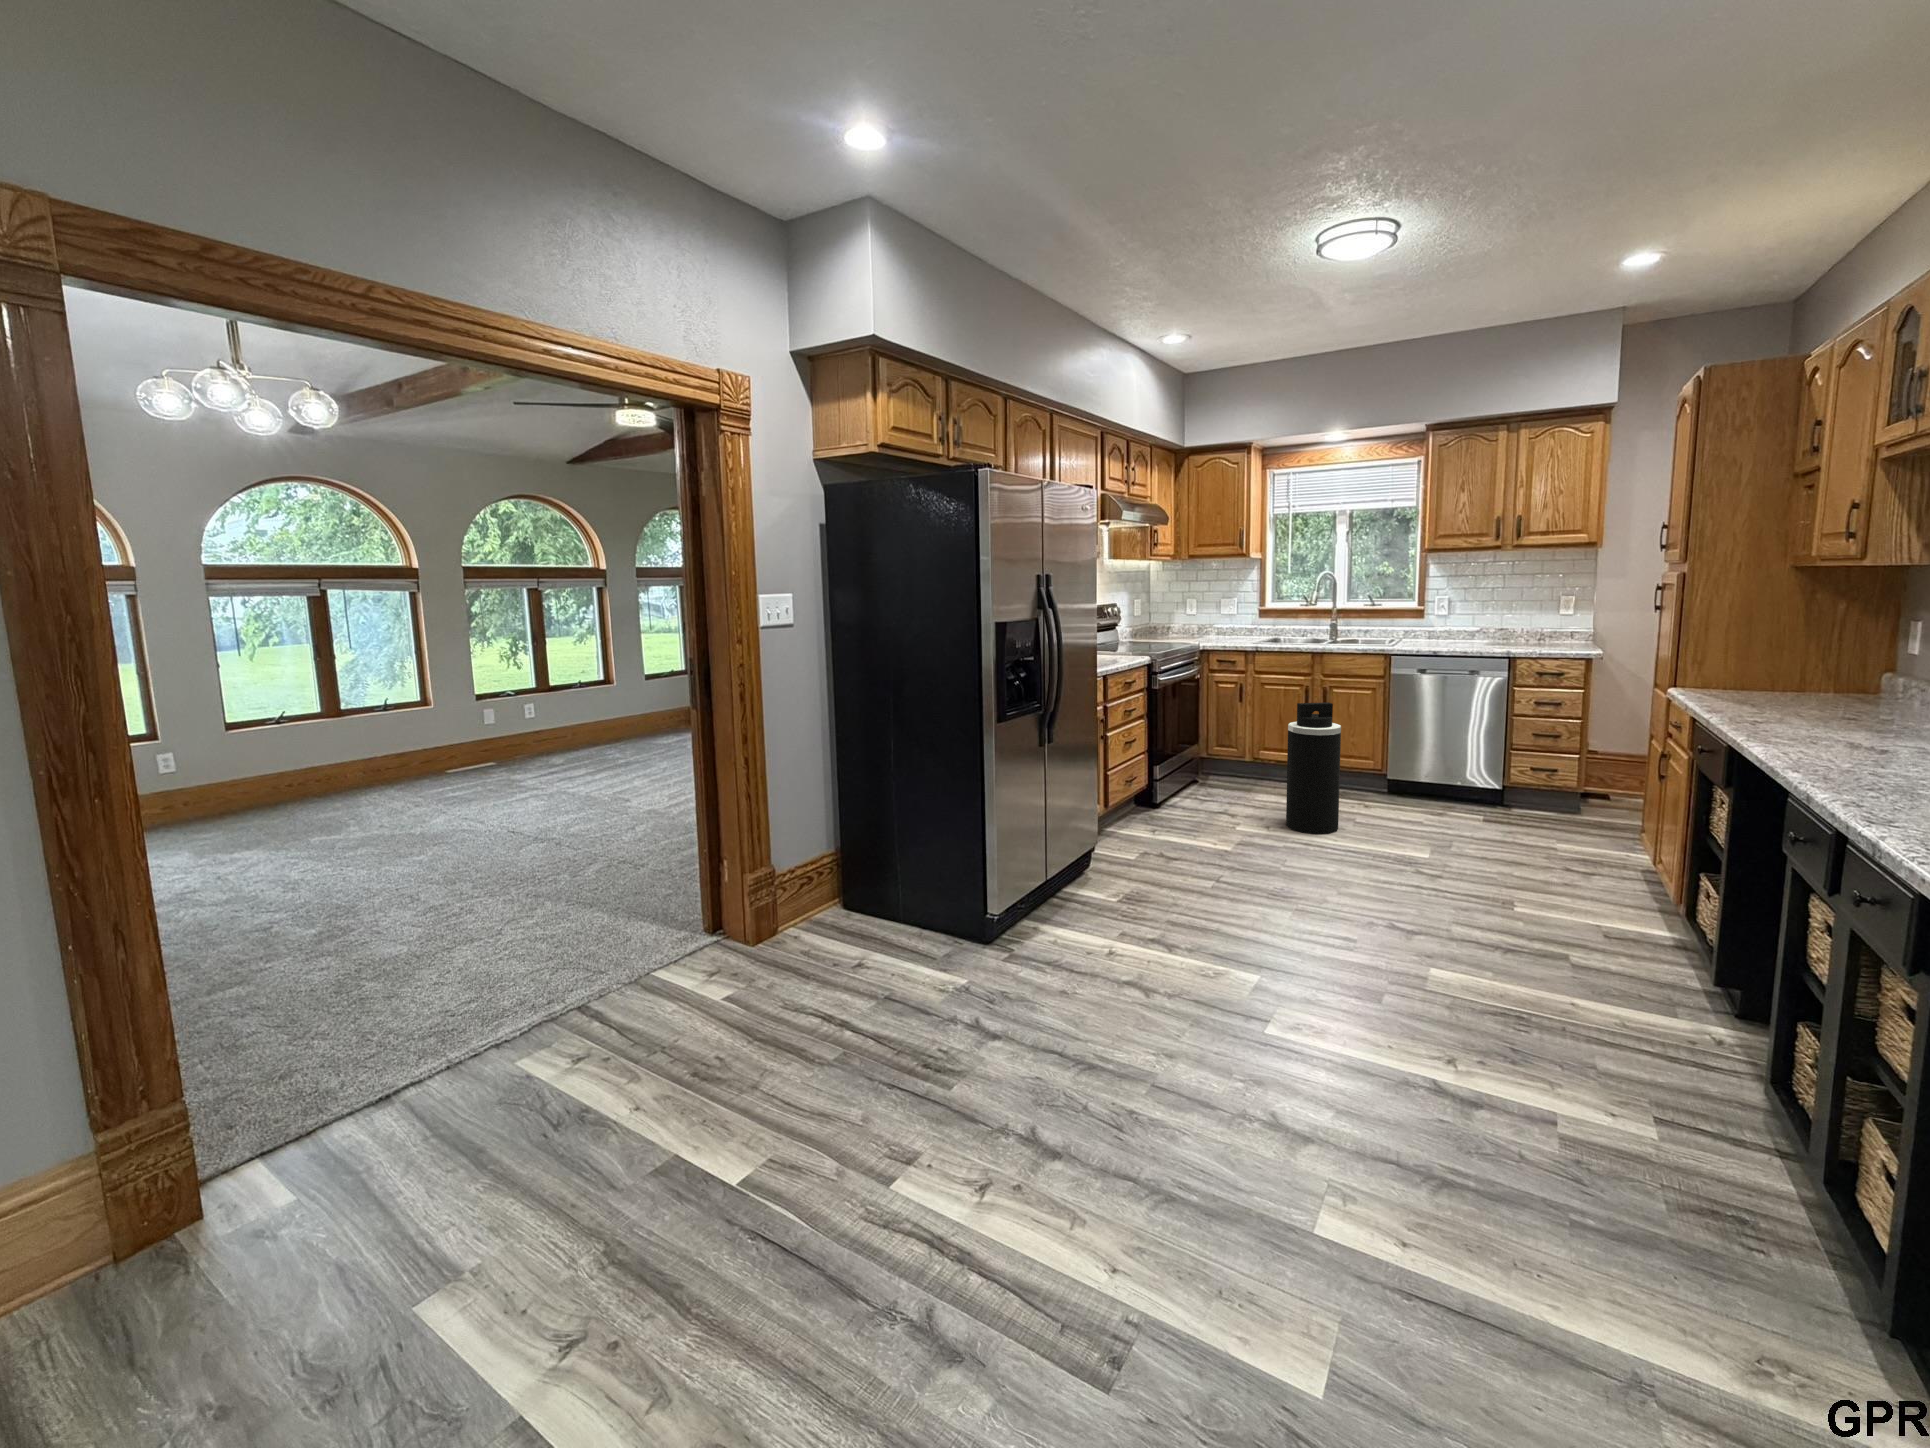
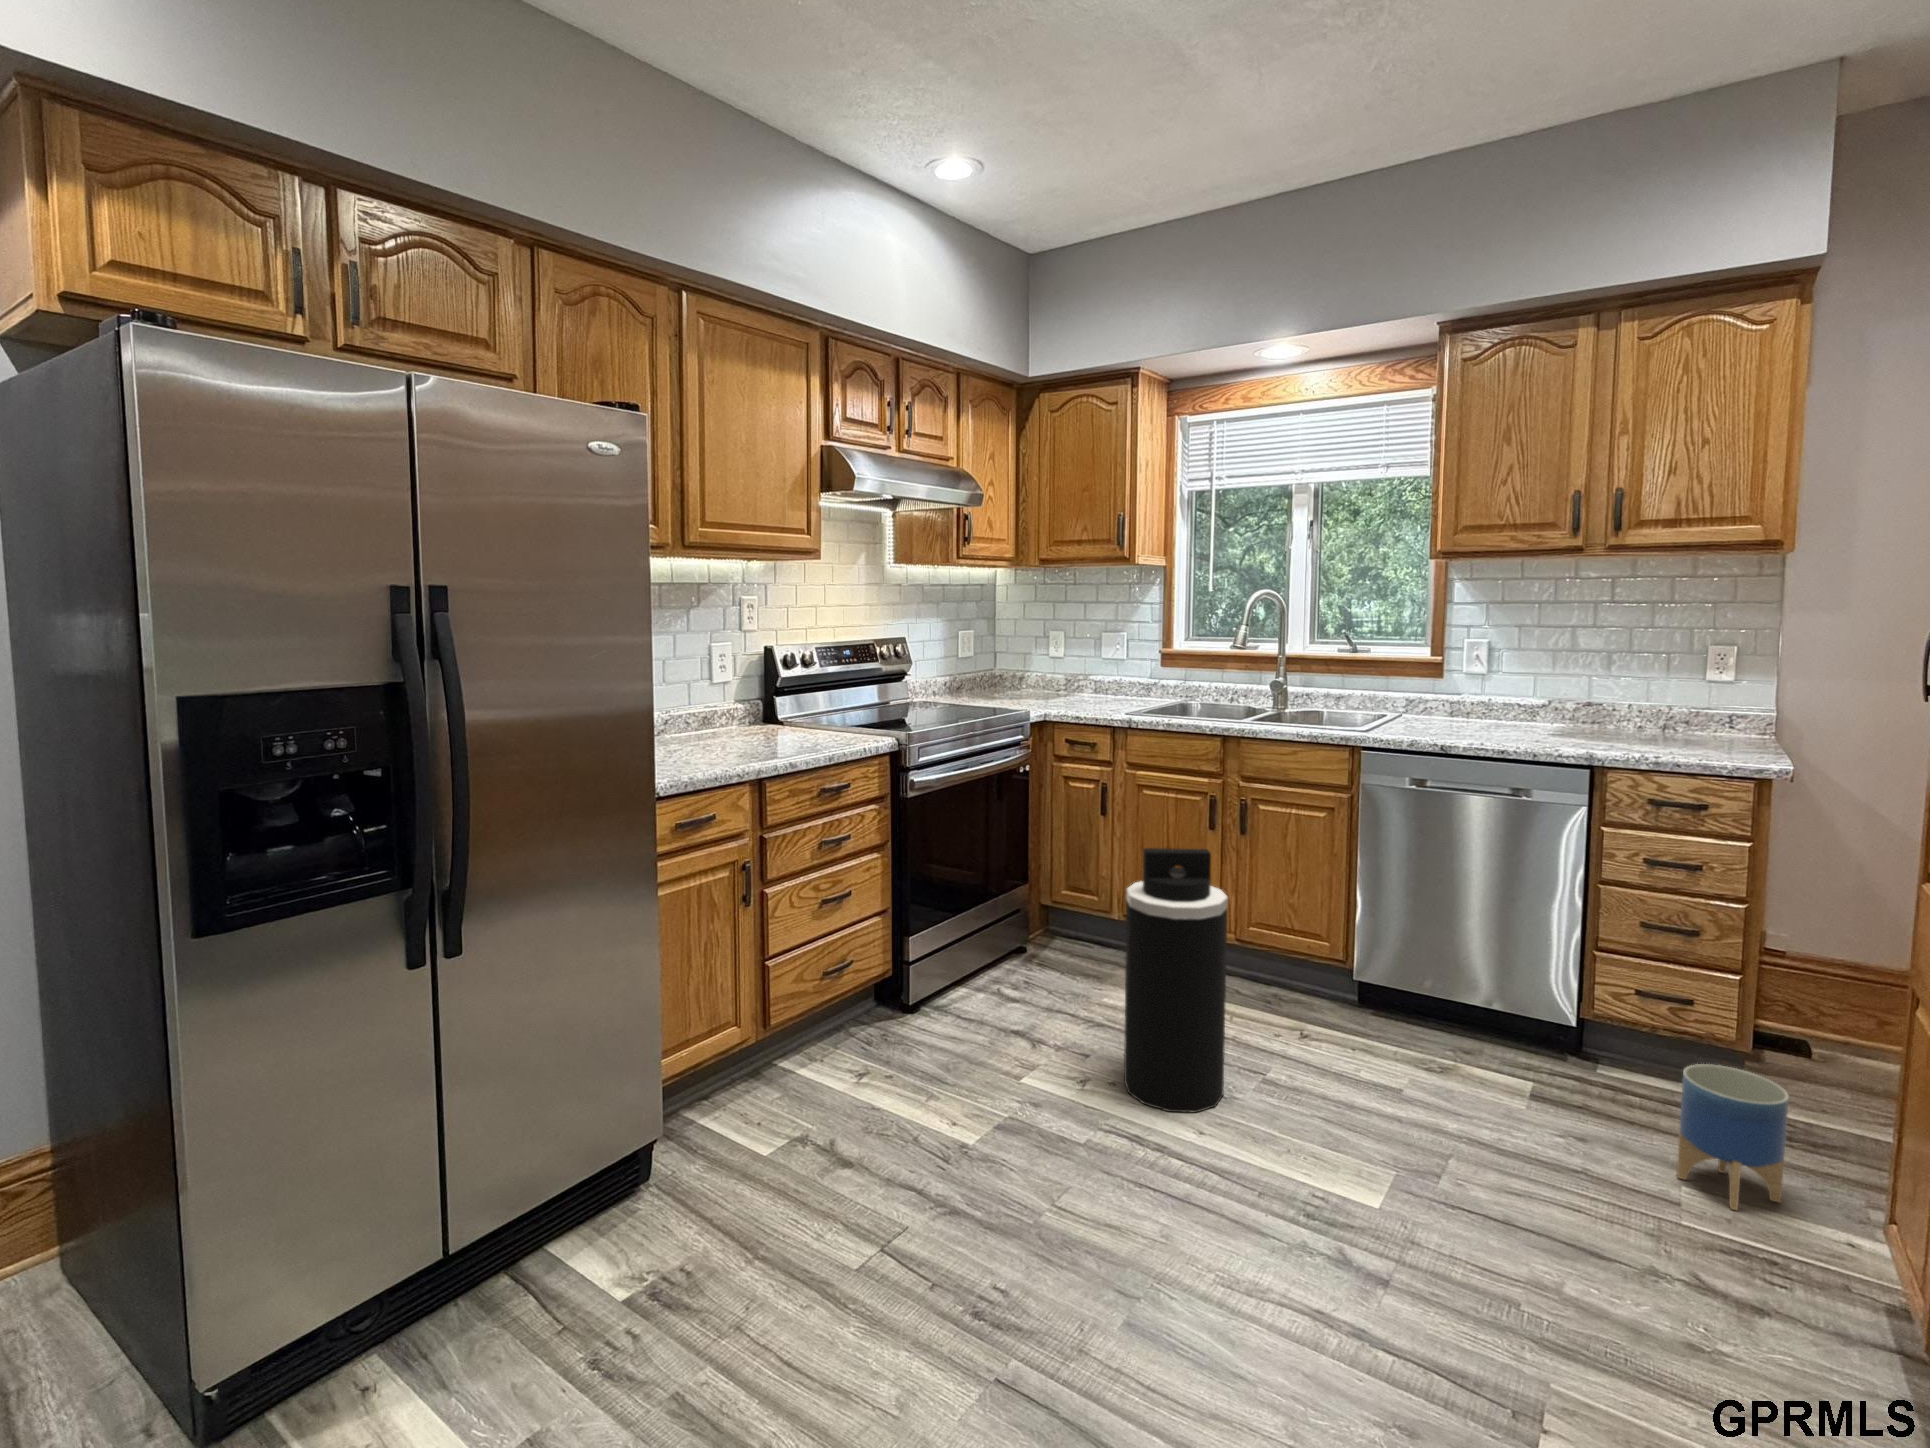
planter: none [1556,789,1604,849] -> present [1677,1064,1789,1210]

